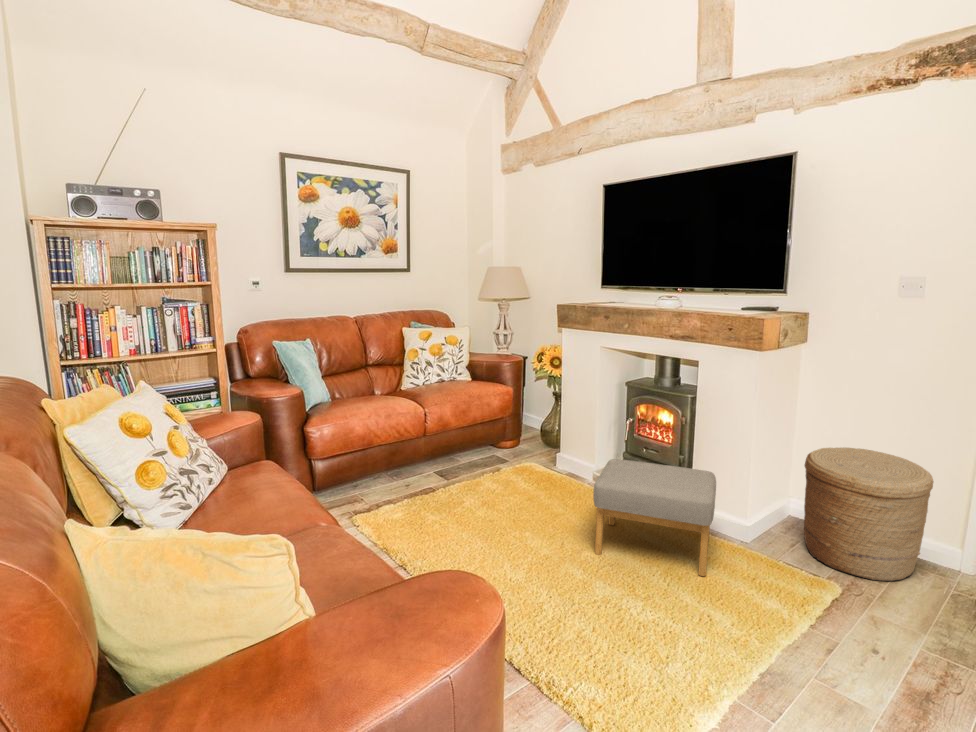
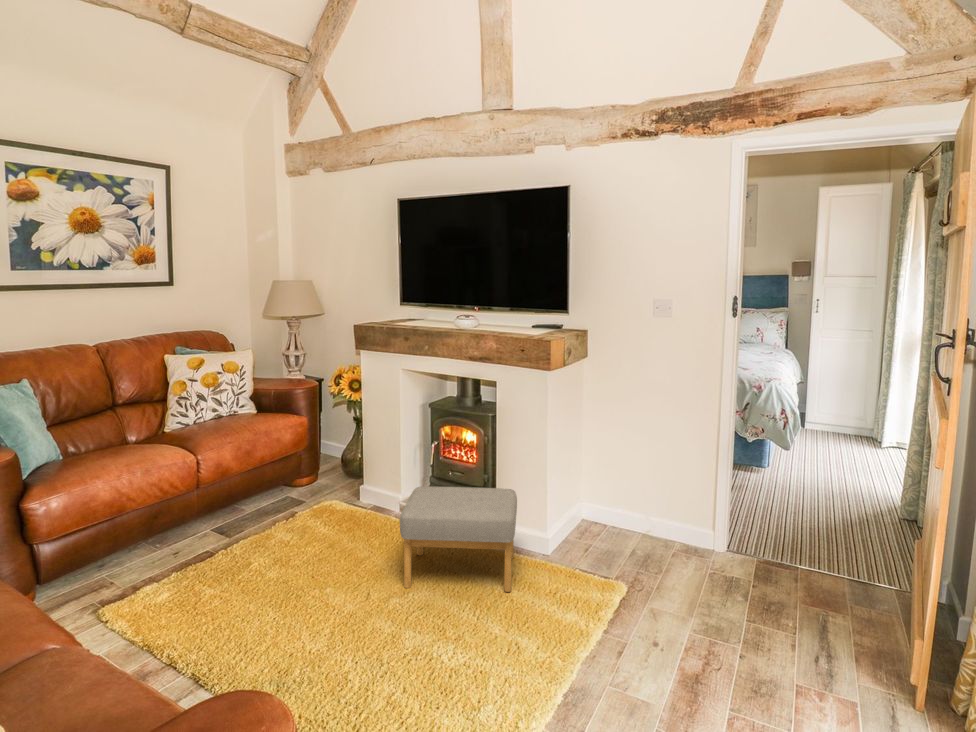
woven basket: present [804,448,934,581] -> none [592,454,688,570]

